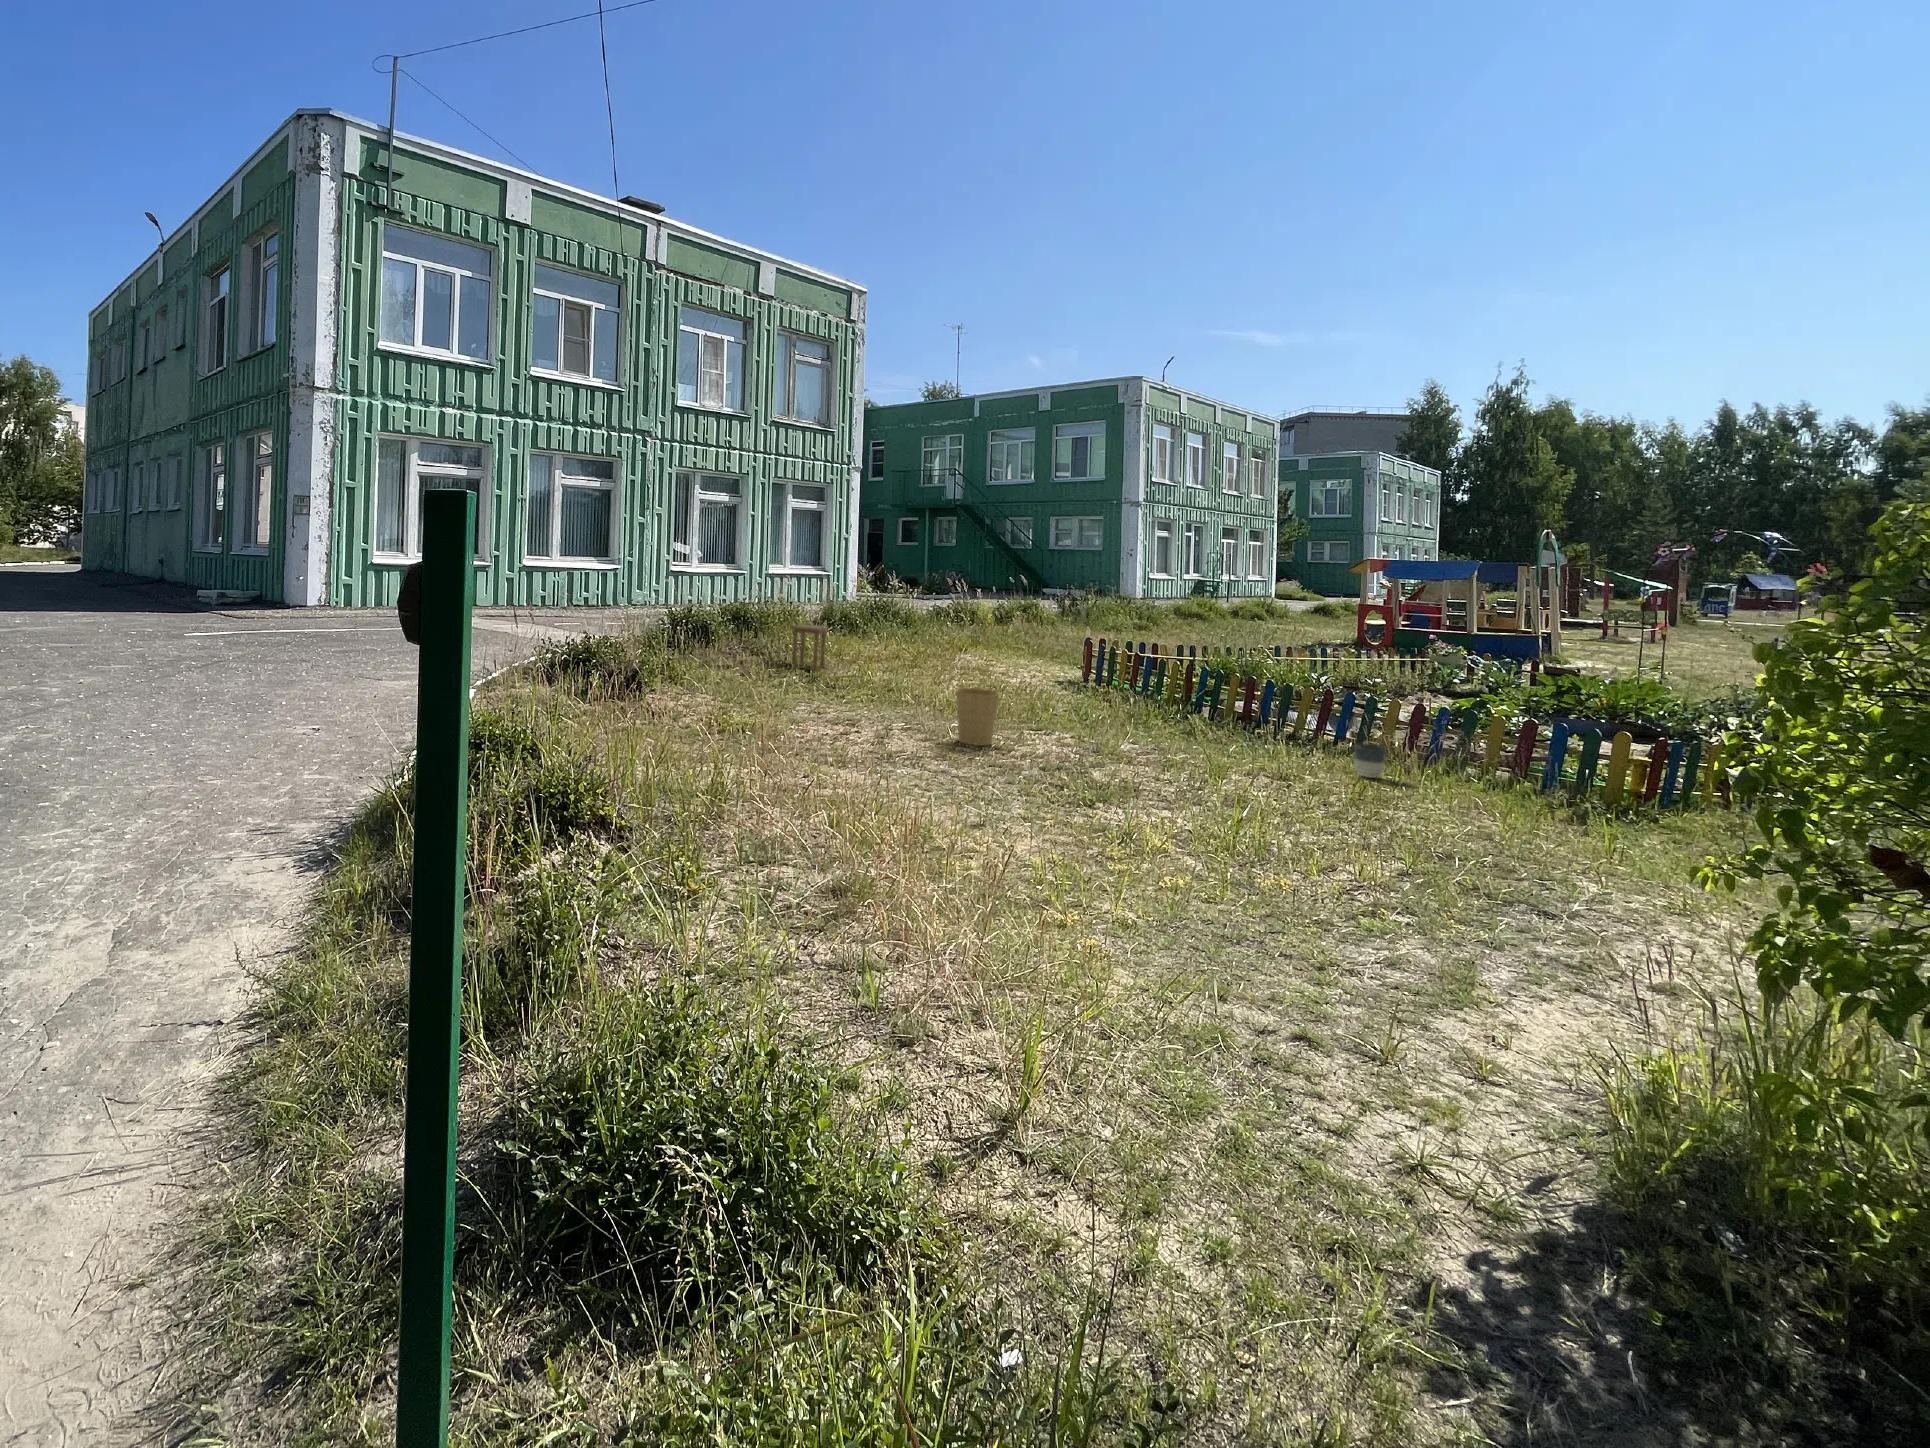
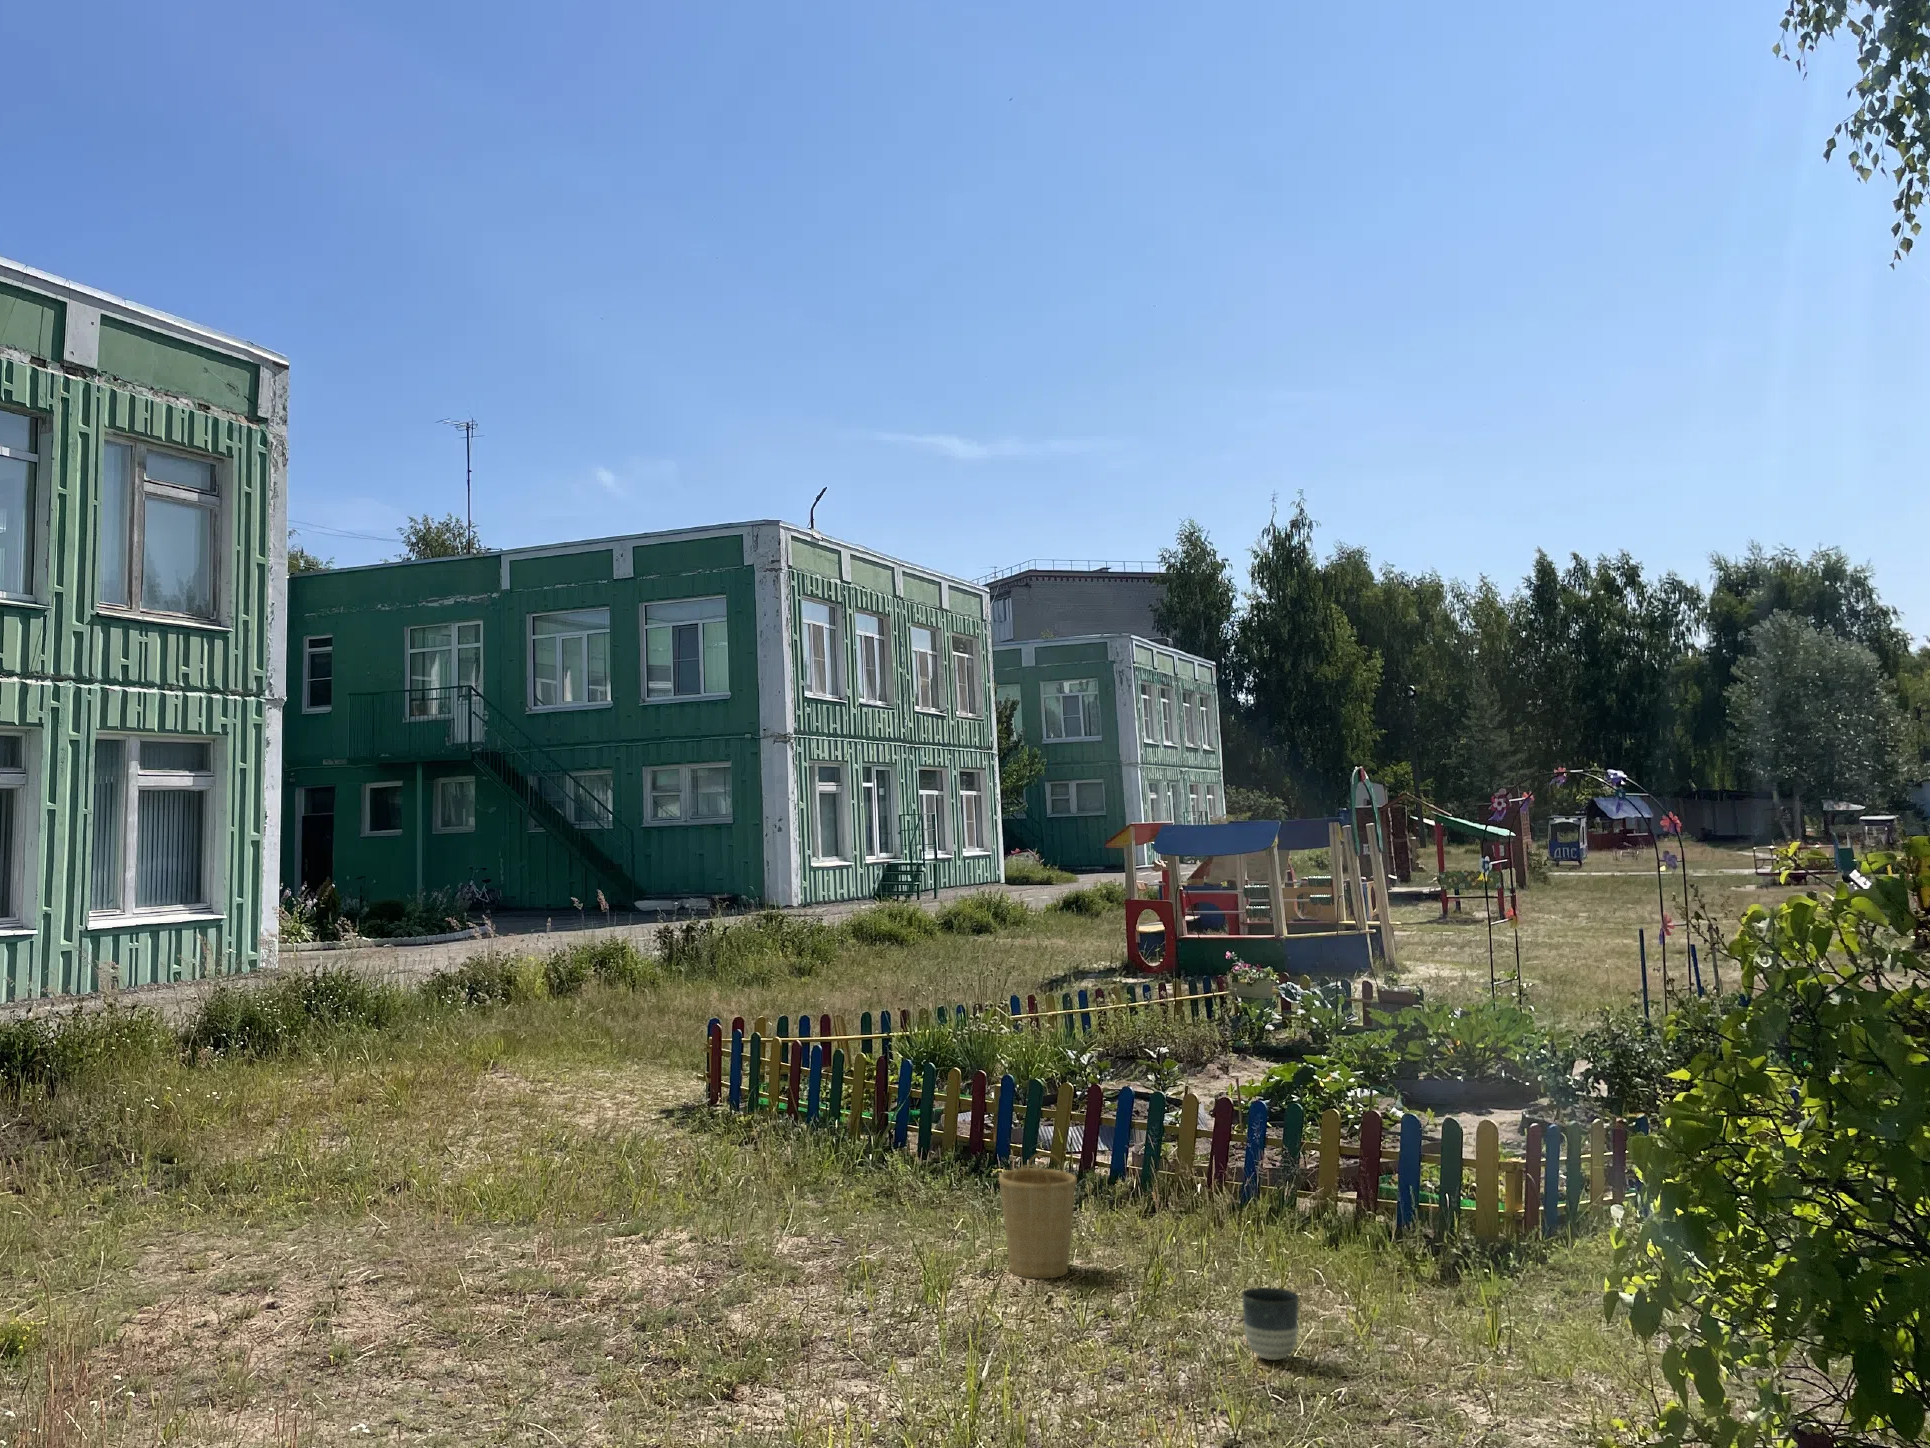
stool: present [792,624,828,670] -> none [96,1095,186,1203]
basket: present [955,681,1000,746] -> present [999,1153,1077,1279]

